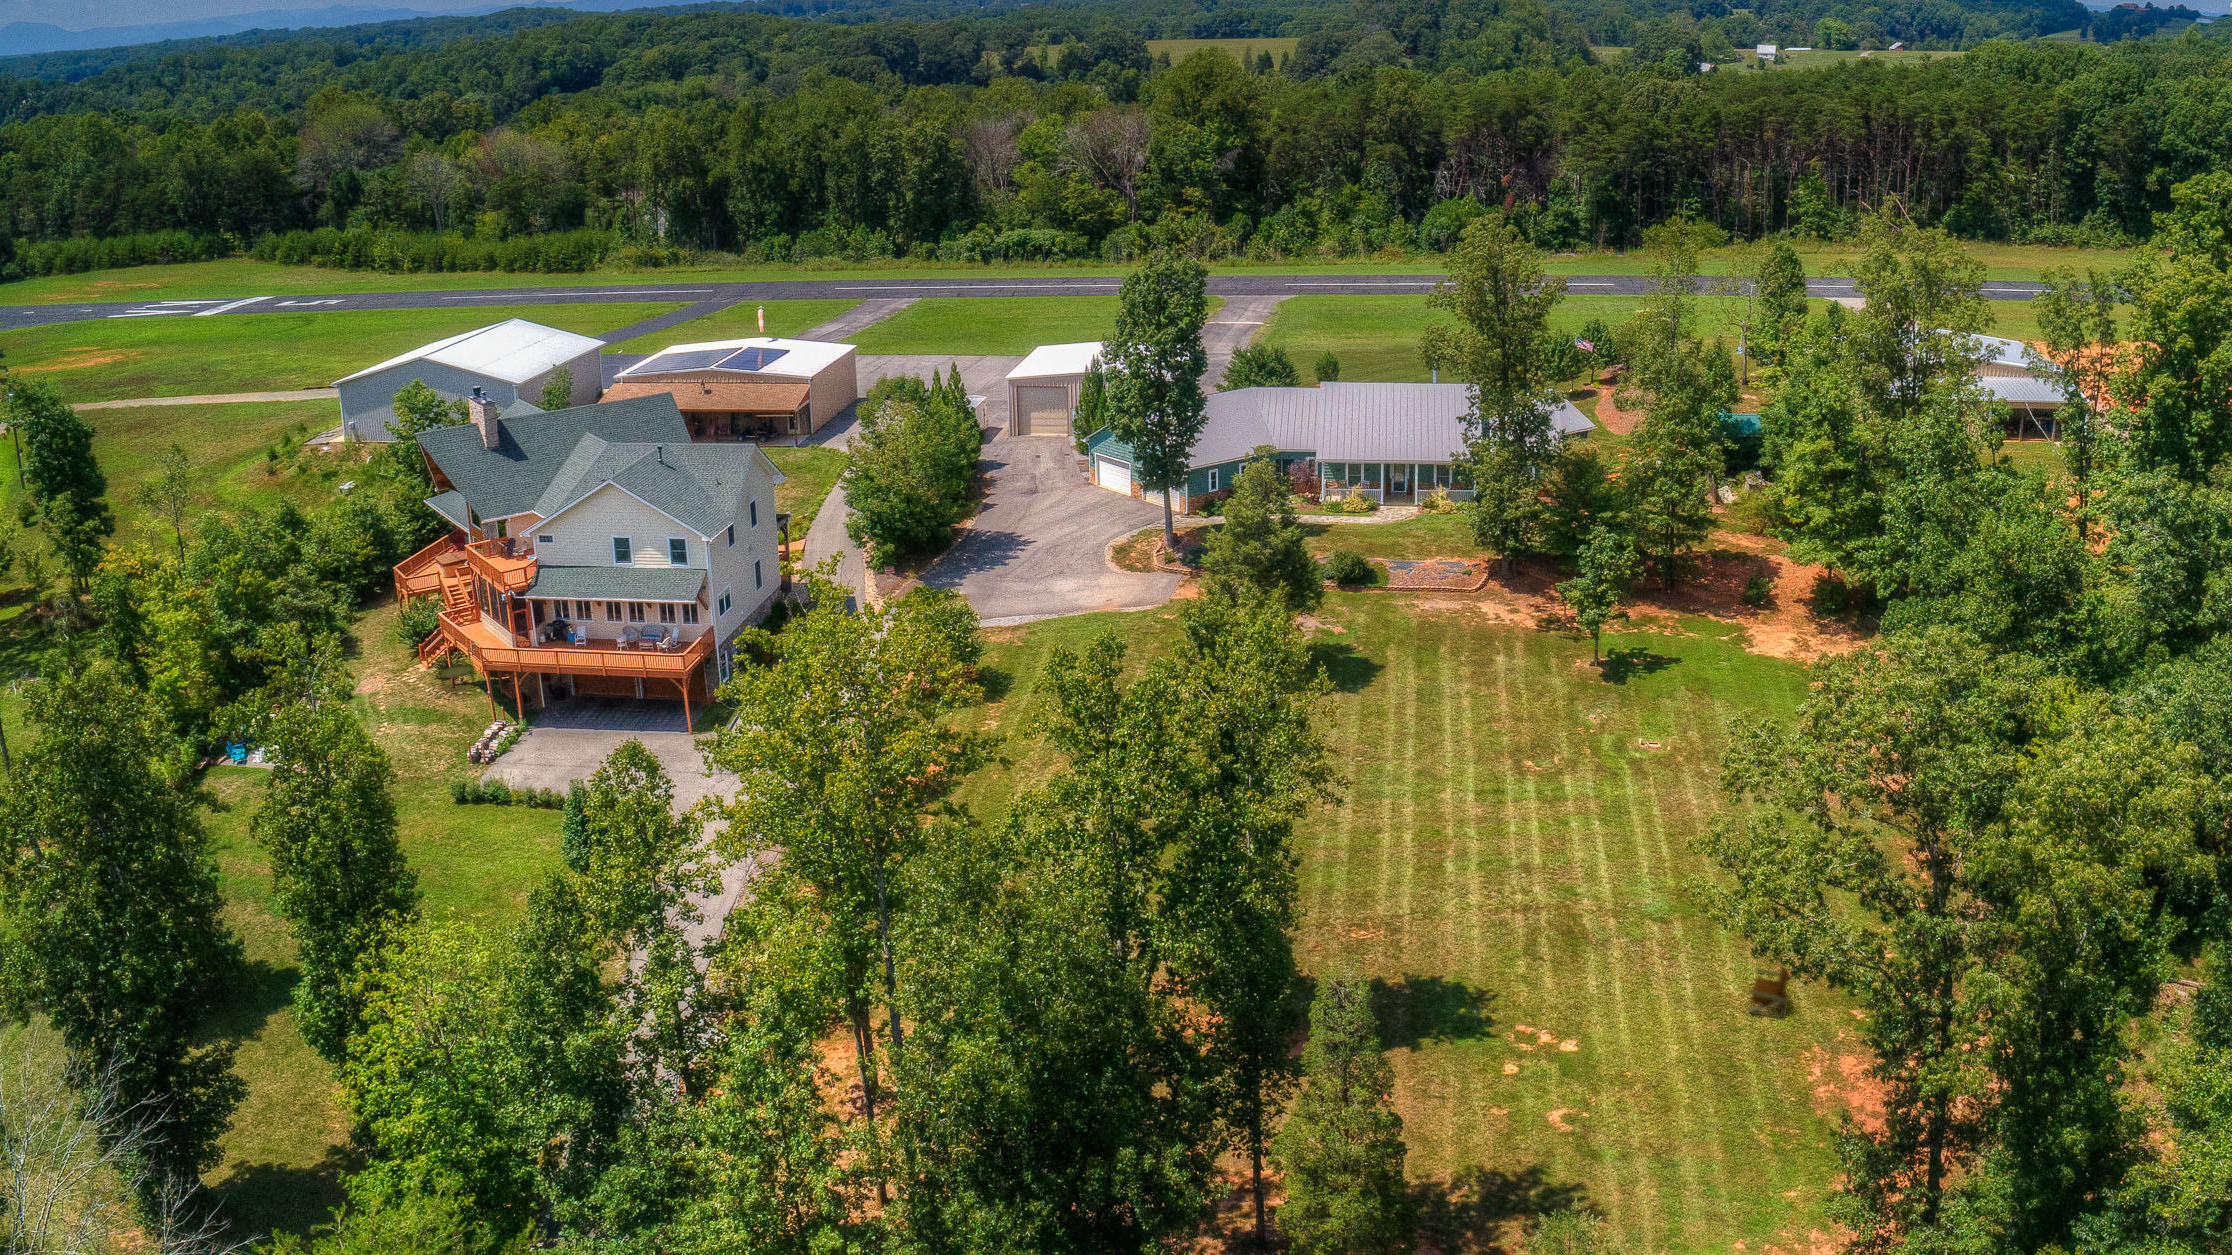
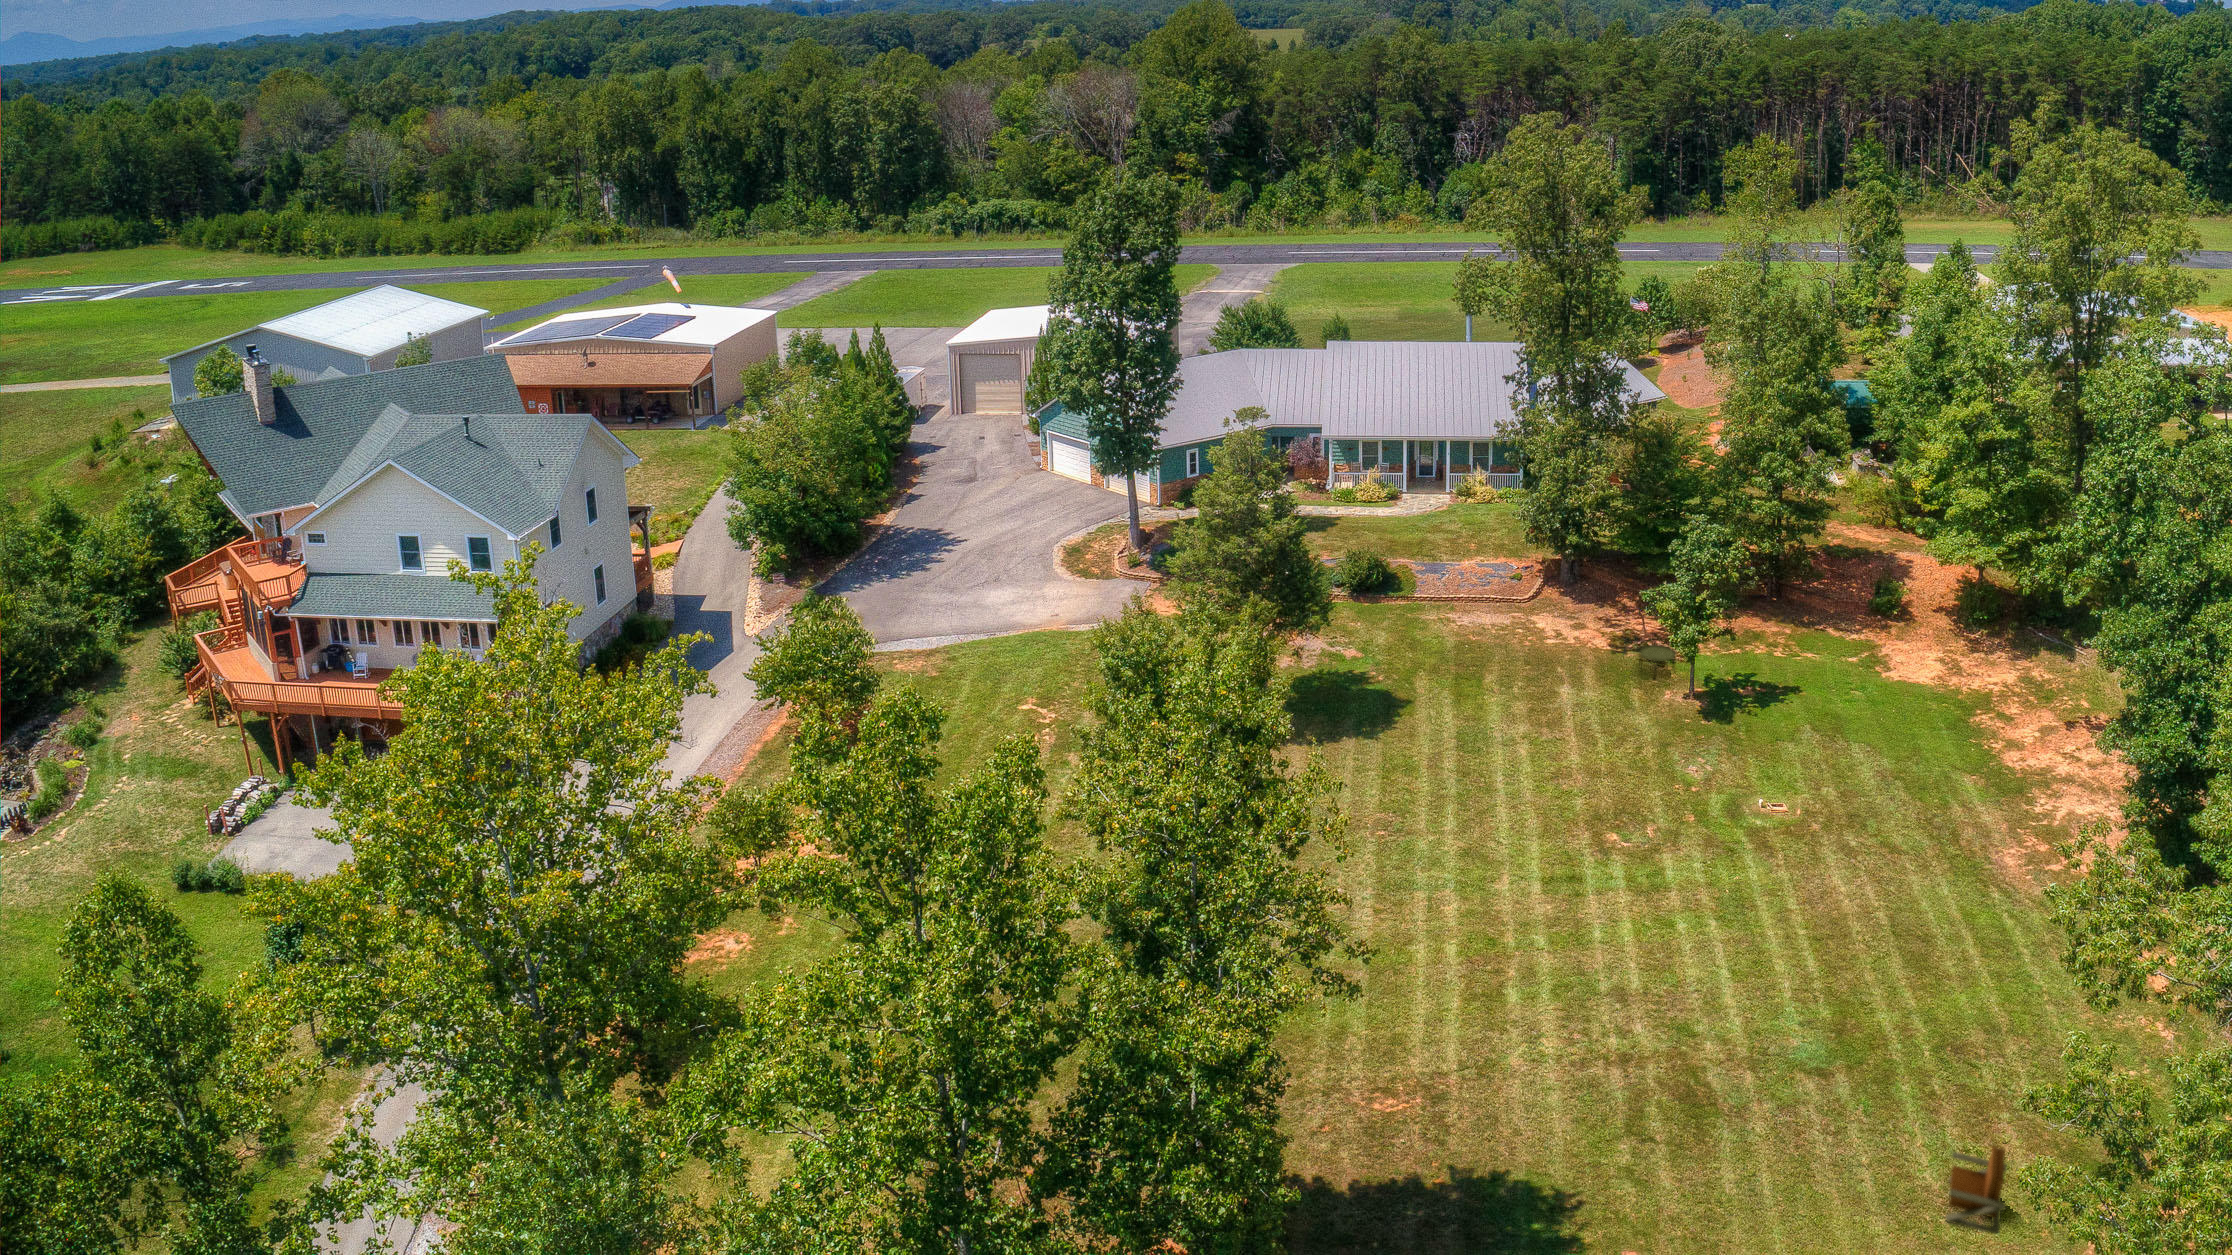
round table: present [438,664,475,691] -> present [1639,644,1677,669]

